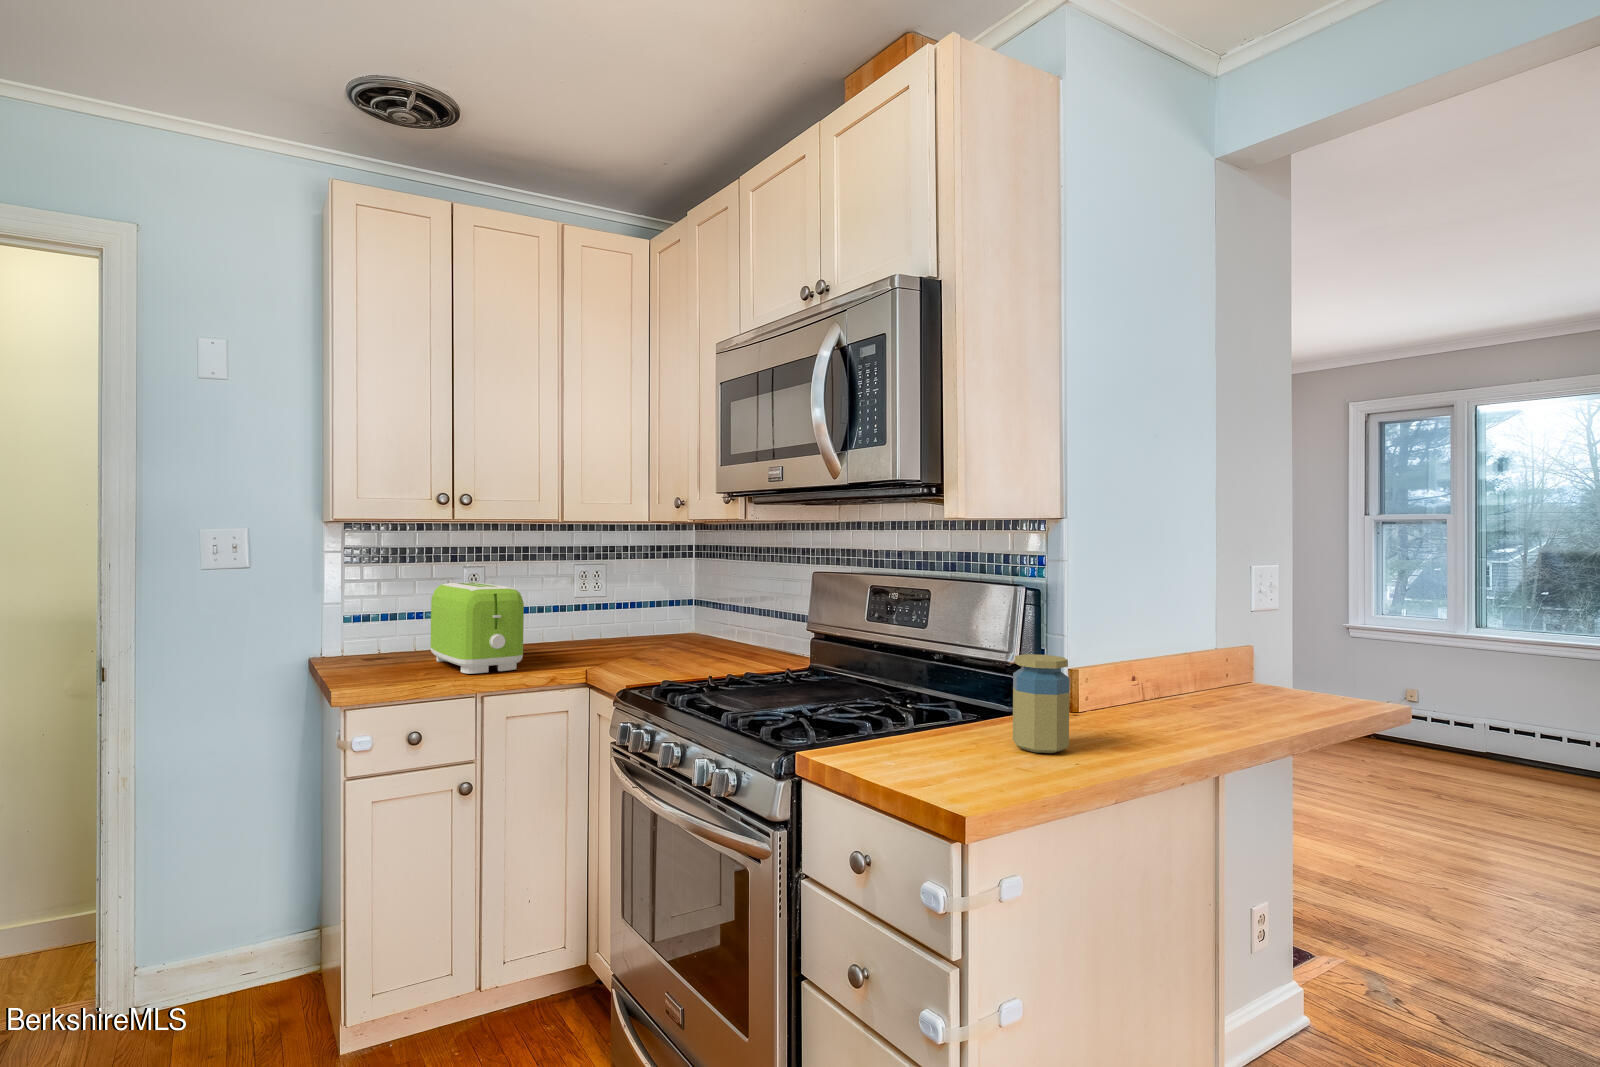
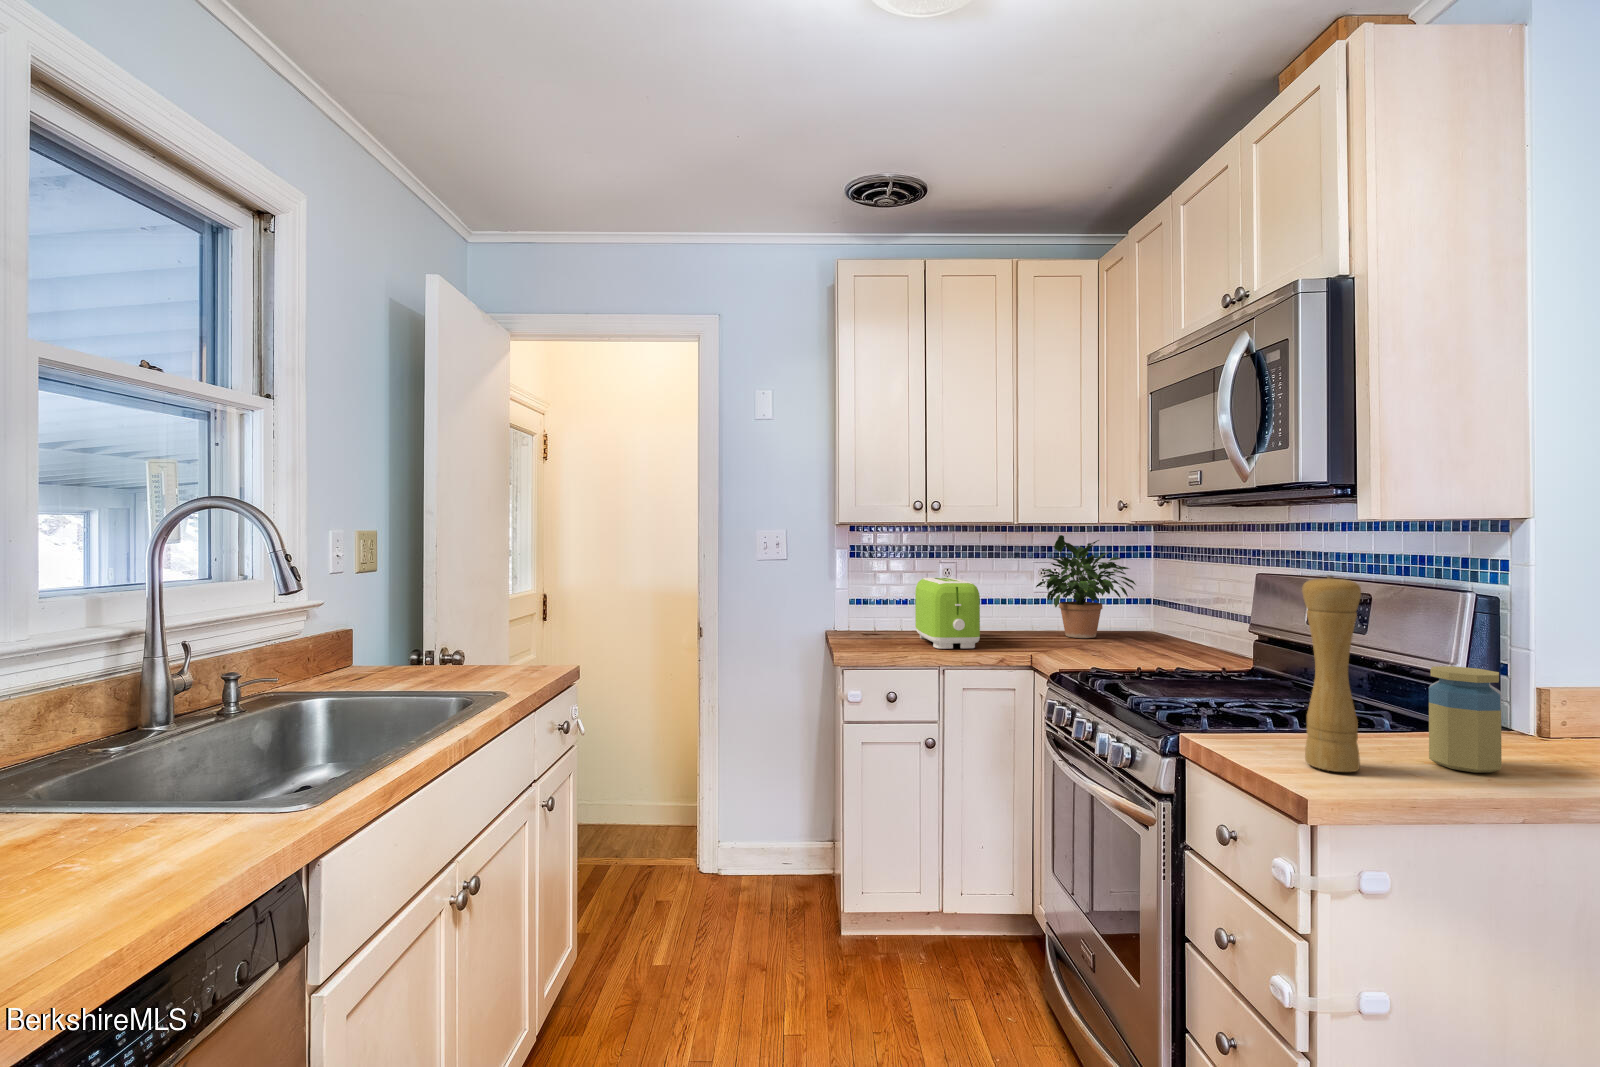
potted plant: none [578,531,689,647] -> present [1036,535,1136,638]
pepper mill: none [932,569,984,774] -> present [1302,575,1361,772]

